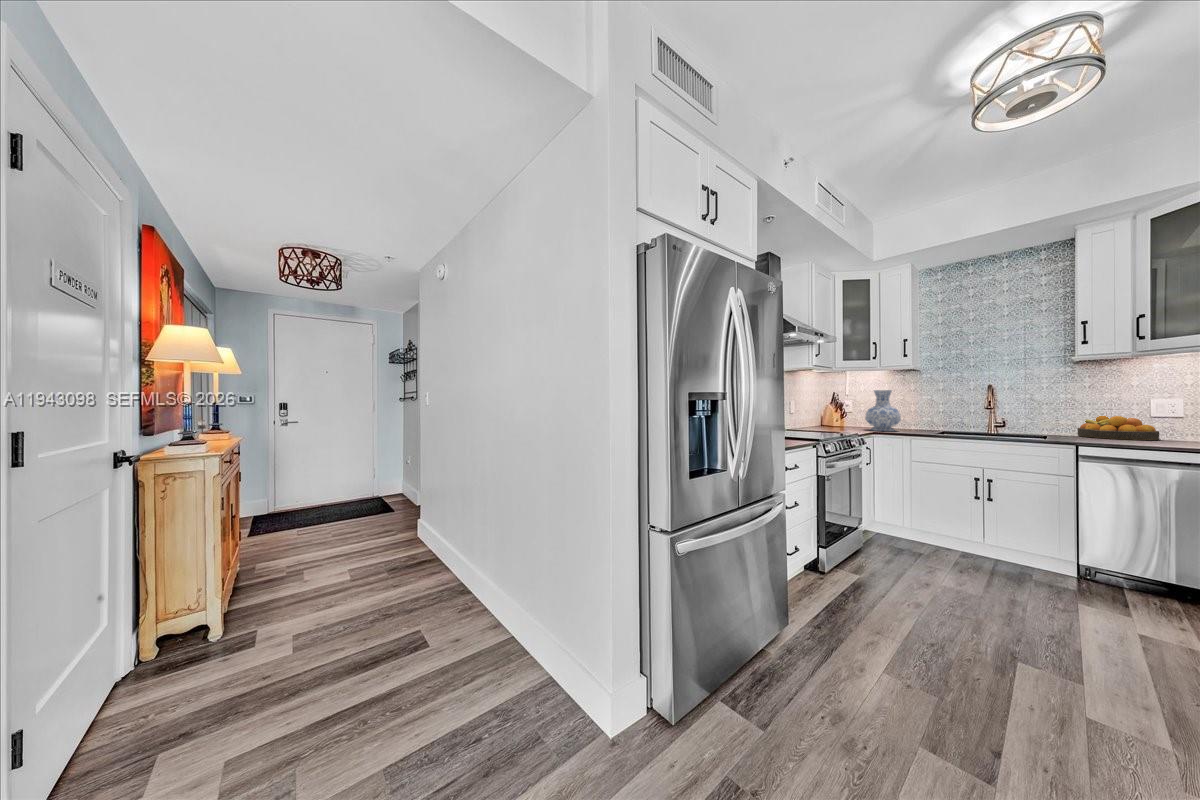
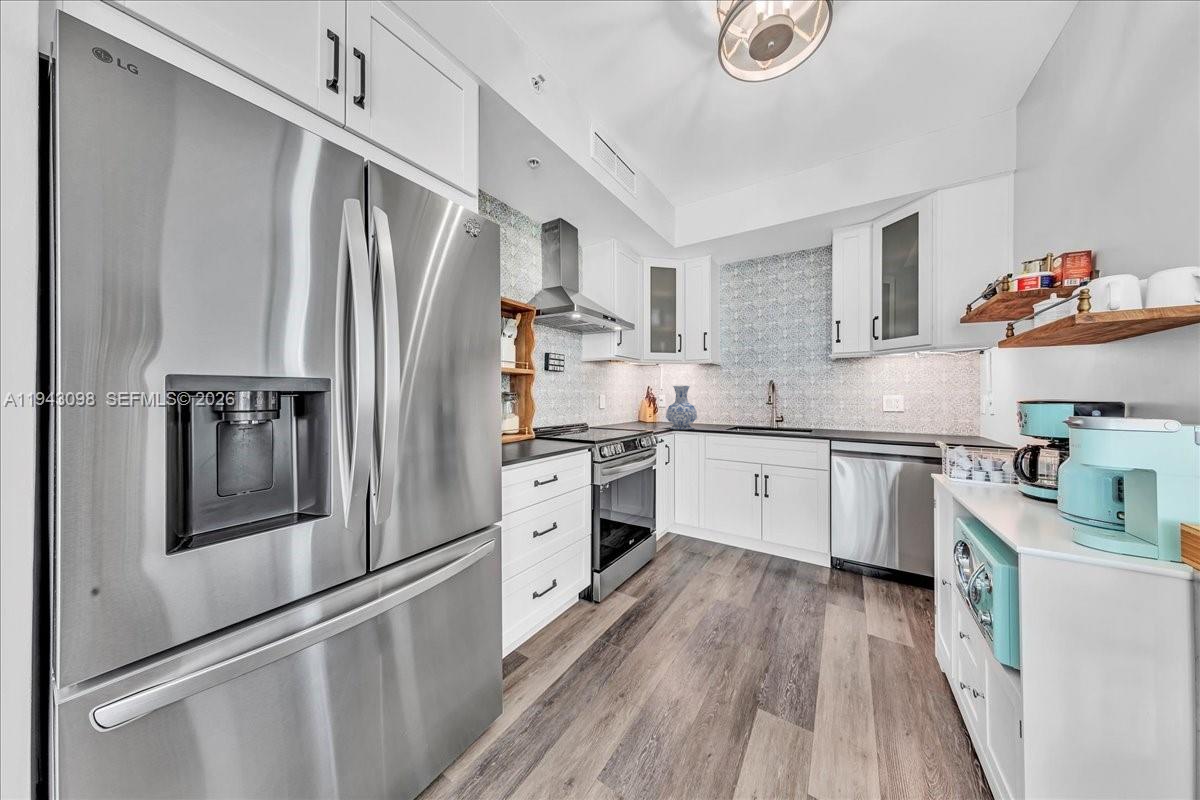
fruit bowl: present [1077,416,1159,440] -> none [836,409,890,432]

